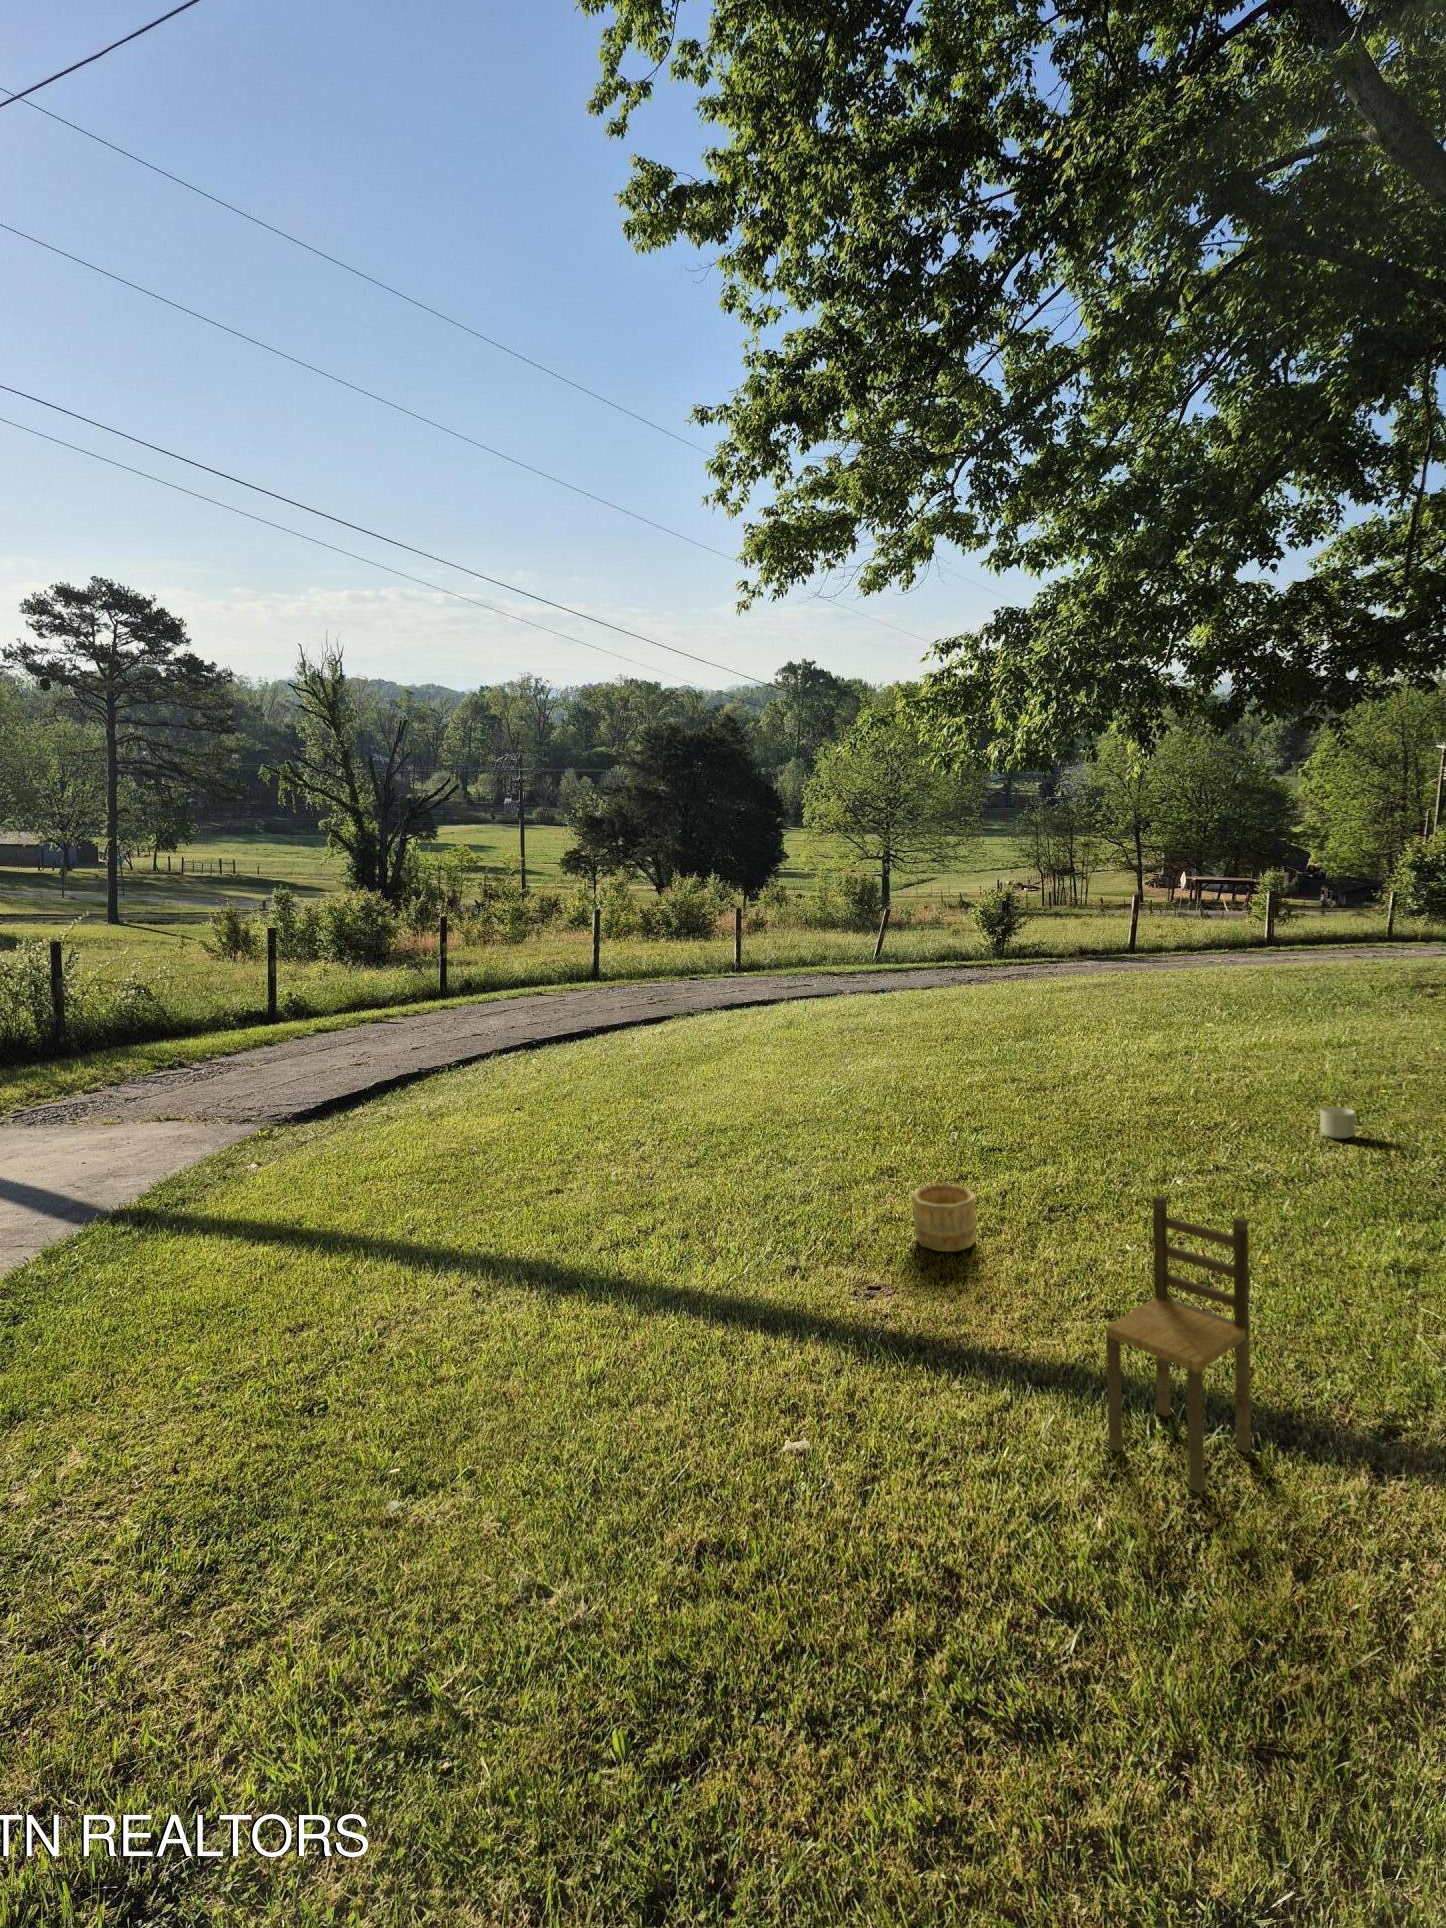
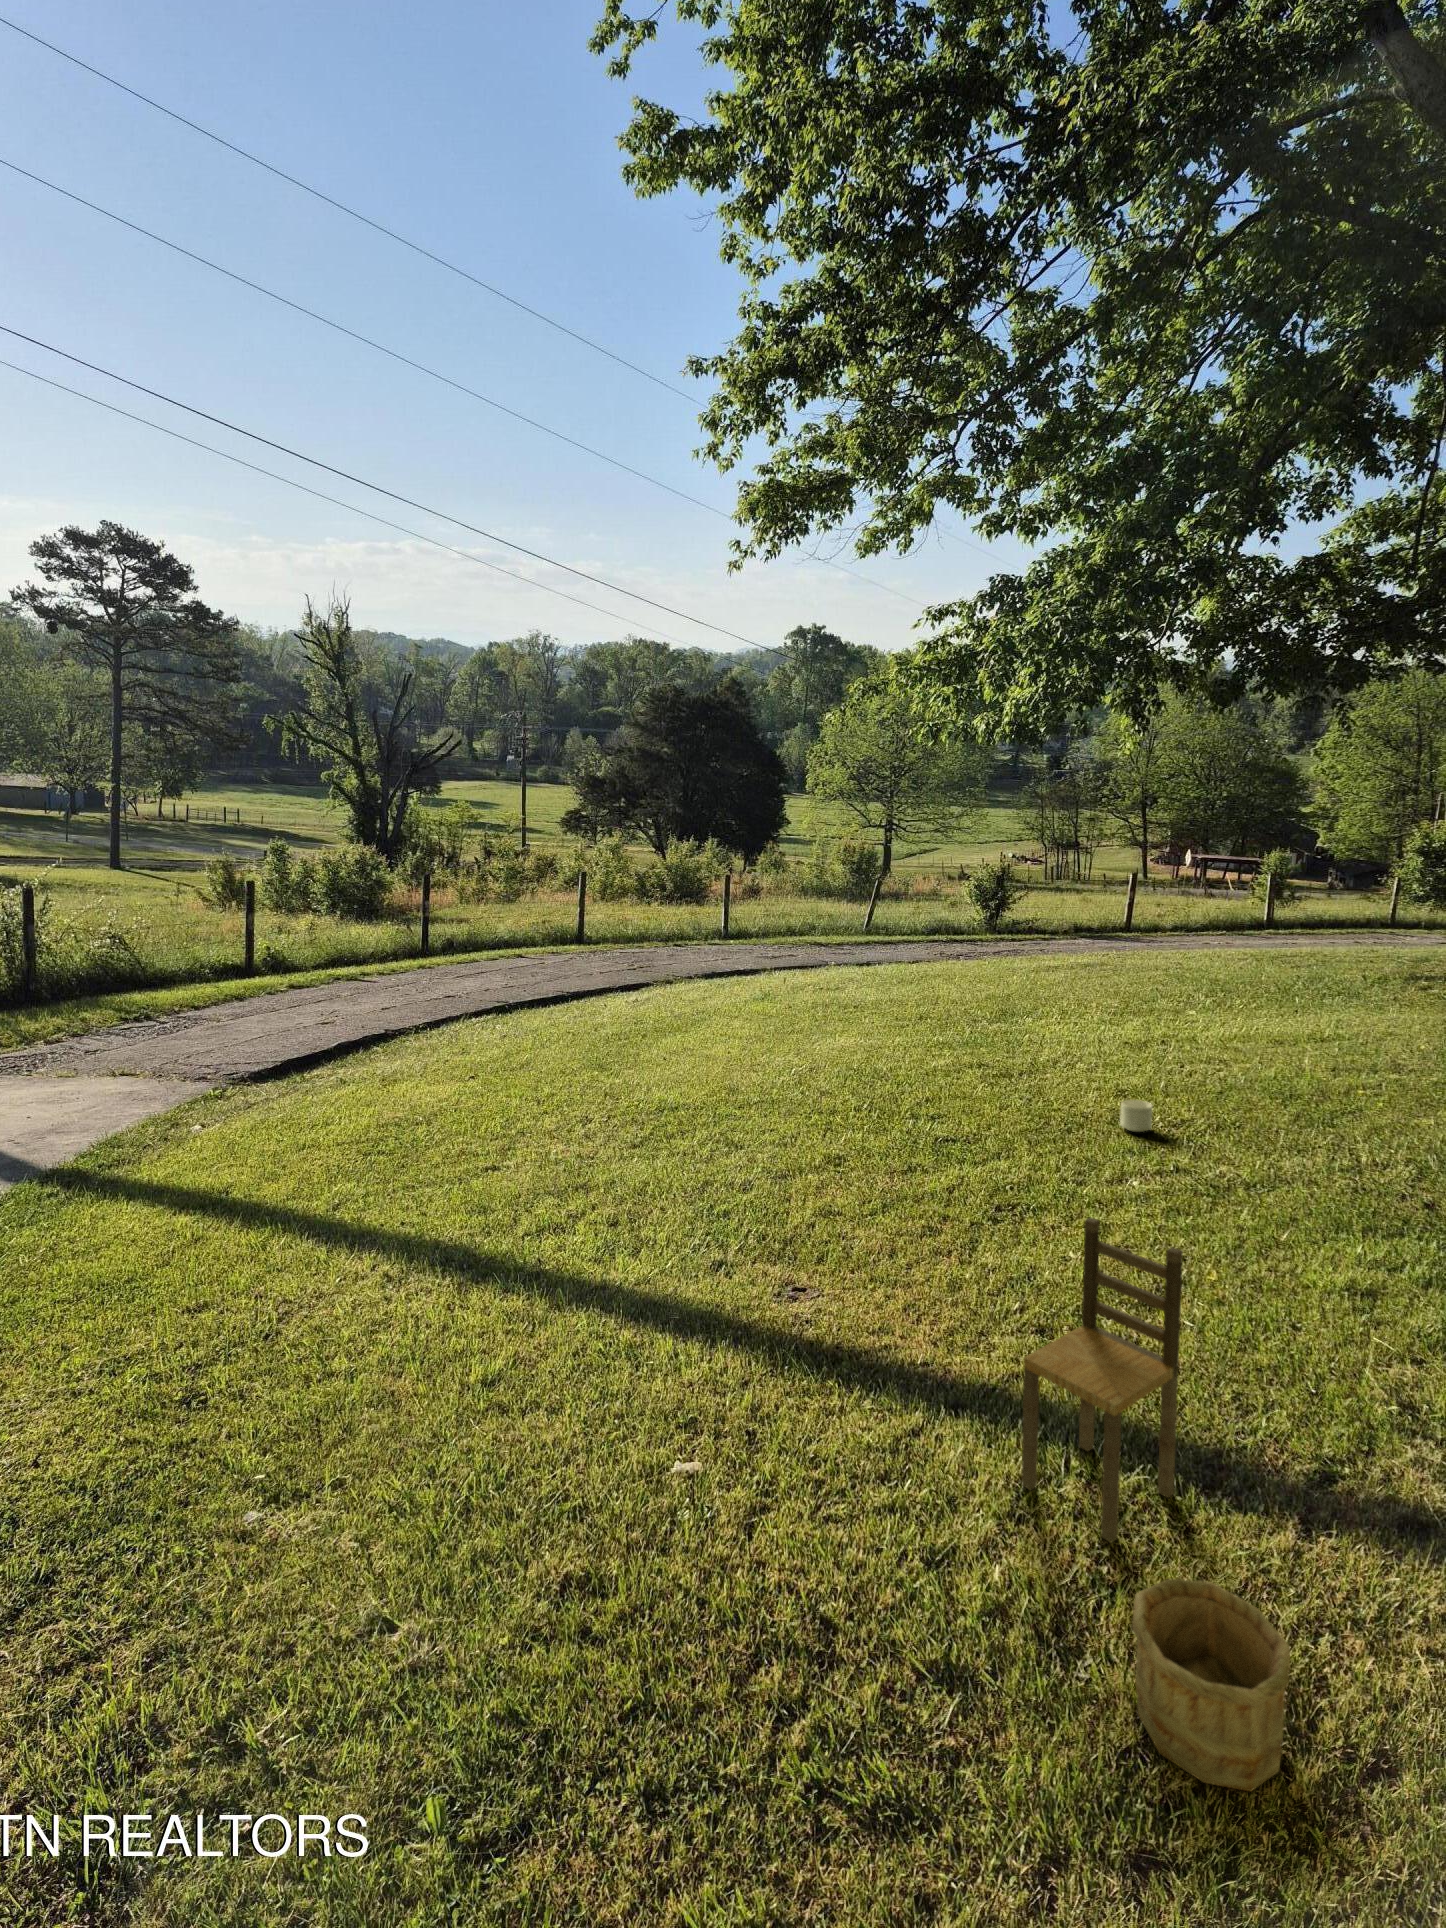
planter: present [1320,1107,1355,1139] -> present [1120,1100,1152,1133]
wooden bucket: present [911,1184,976,1252] -> present [1132,1579,1290,1792]

